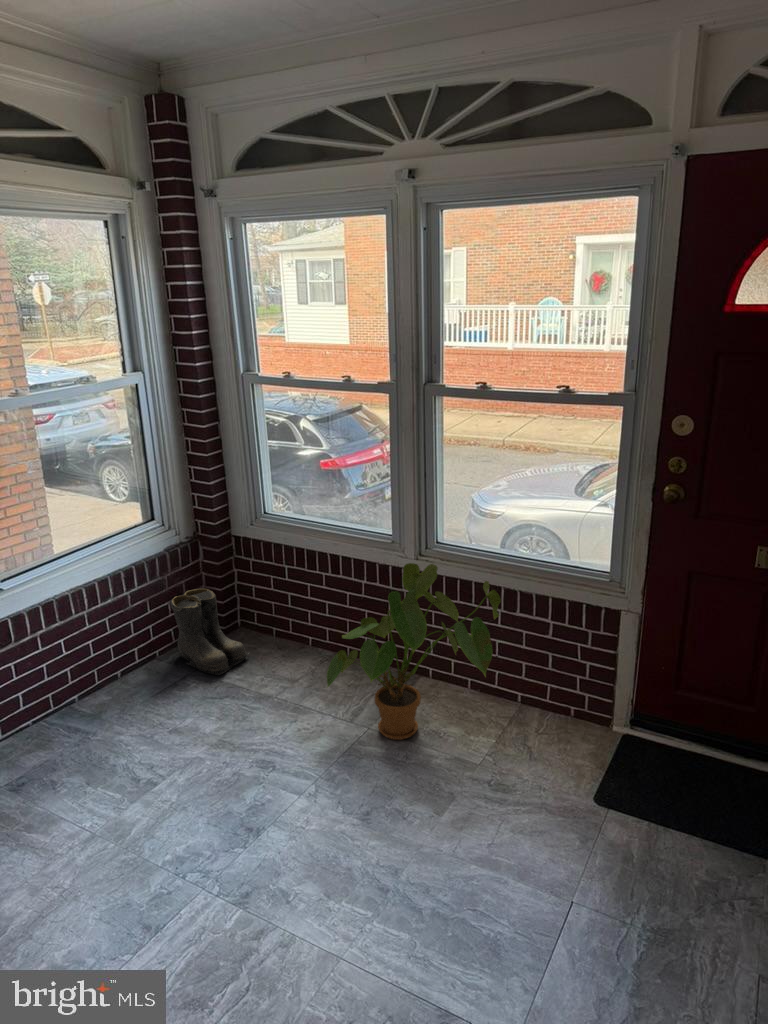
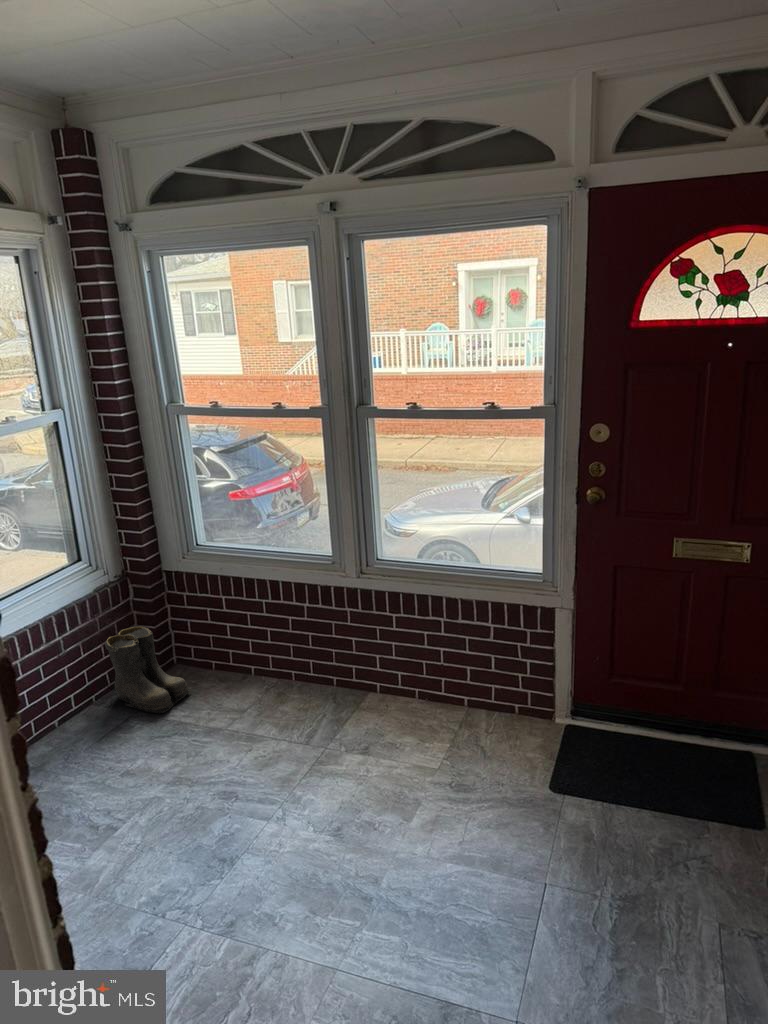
house plant: present [327,563,501,740] -> none [282,580,445,756]

